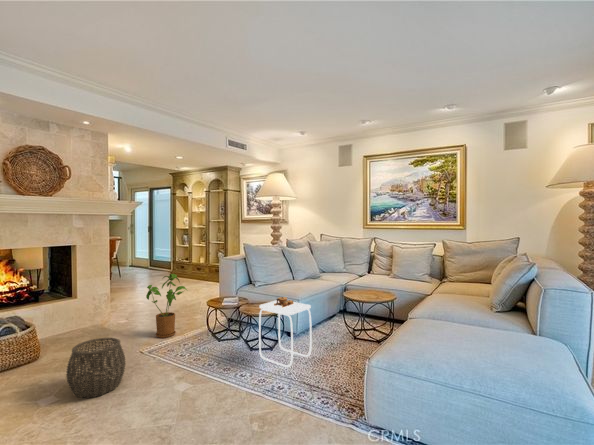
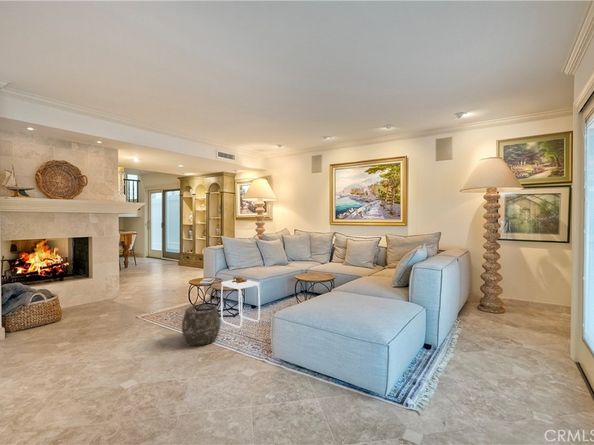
house plant: present [146,274,187,338] -> none [143,259,175,308]
woven basket: present [66,338,125,398] -> present [182,304,220,346]

